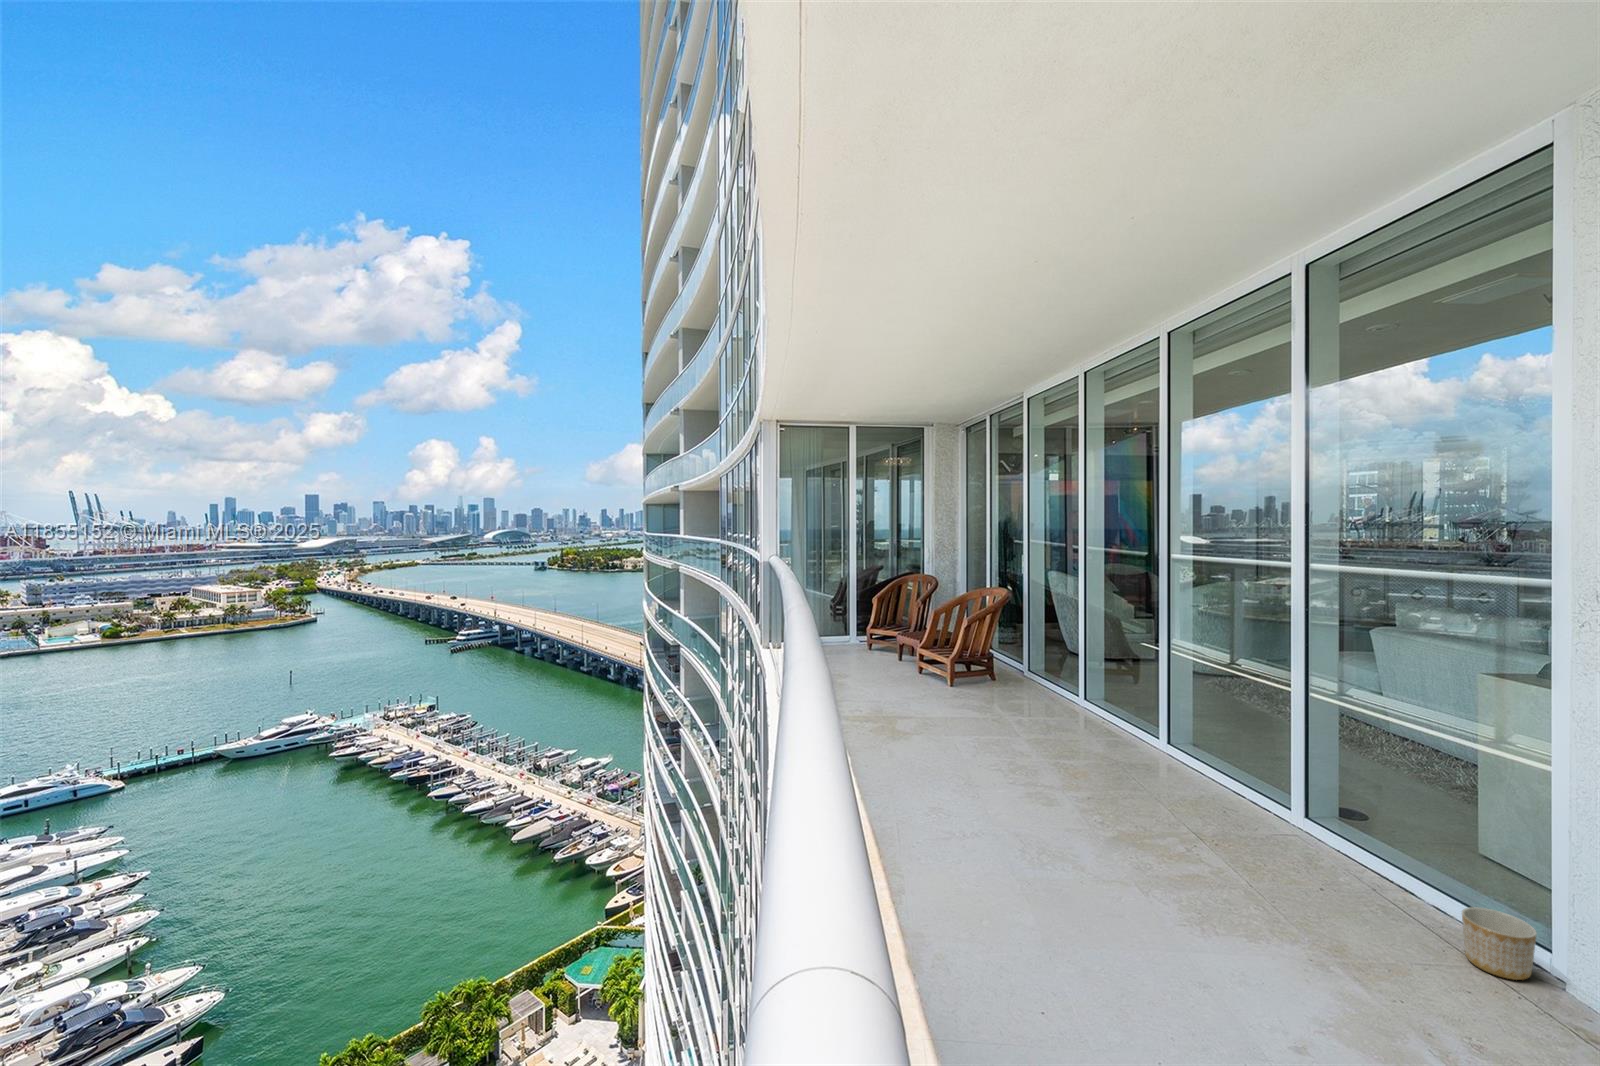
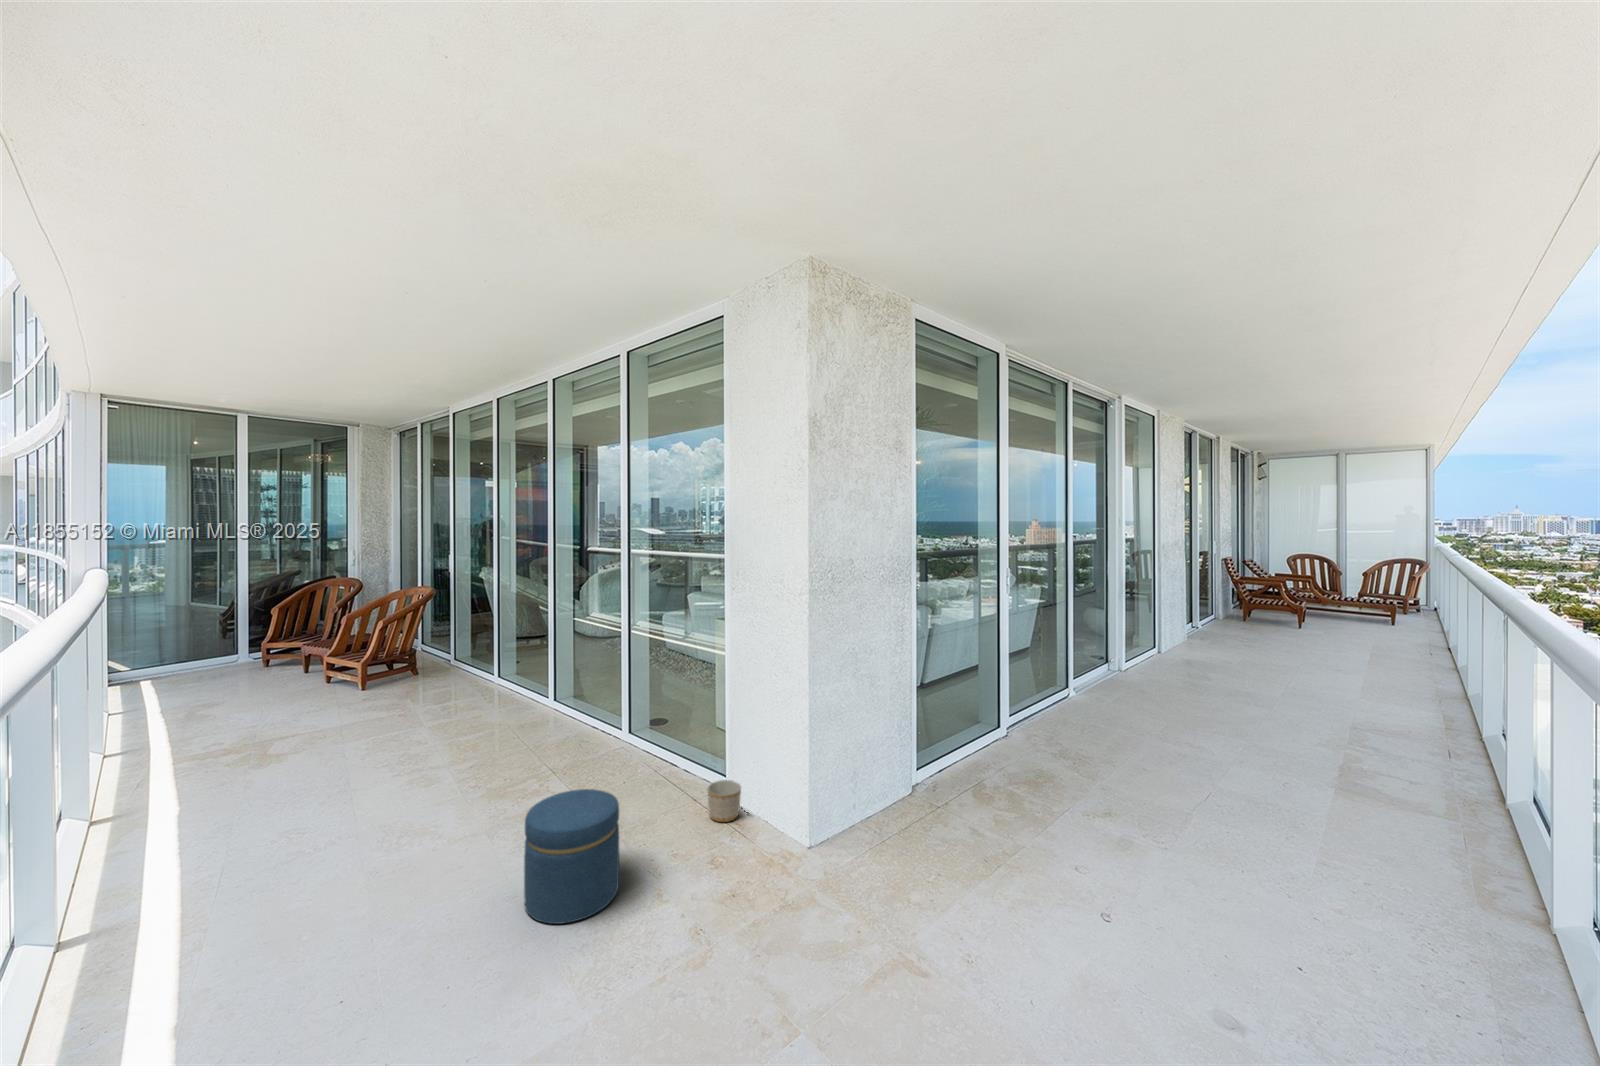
ottoman: none [1194,849,1330,1024] -> present [524,789,619,924]

